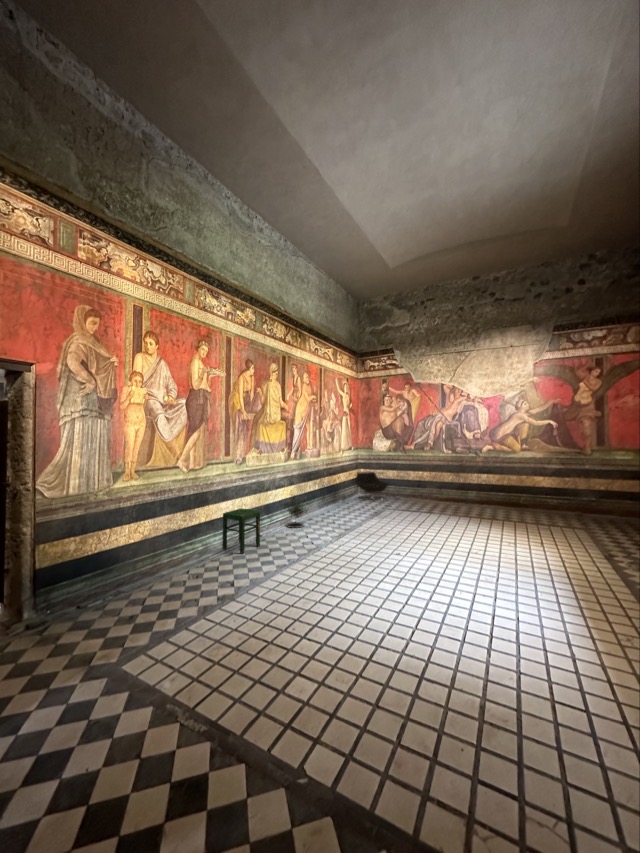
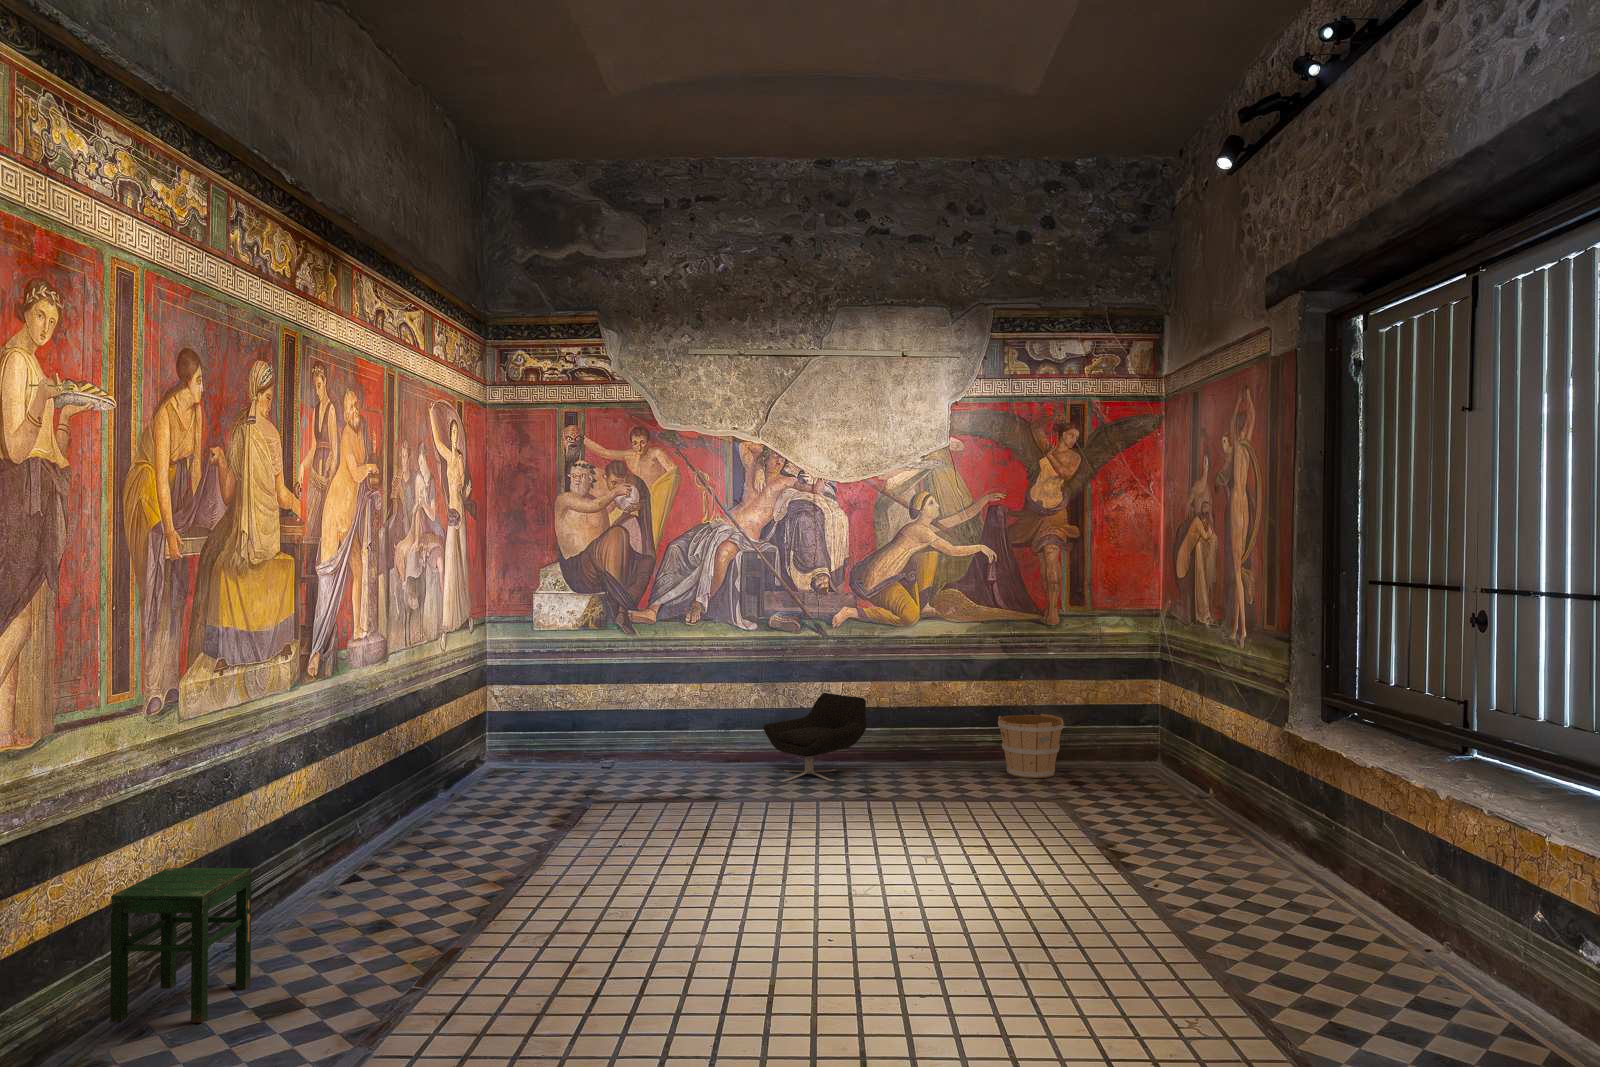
lounge chair: present [355,472,388,499] -> present [764,693,866,782]
wooden bucket: none [558,492,593,520] -> present [998,714,1064,778]
potted tree: present [286,494,305,528] -> none [297,786,379,906]

